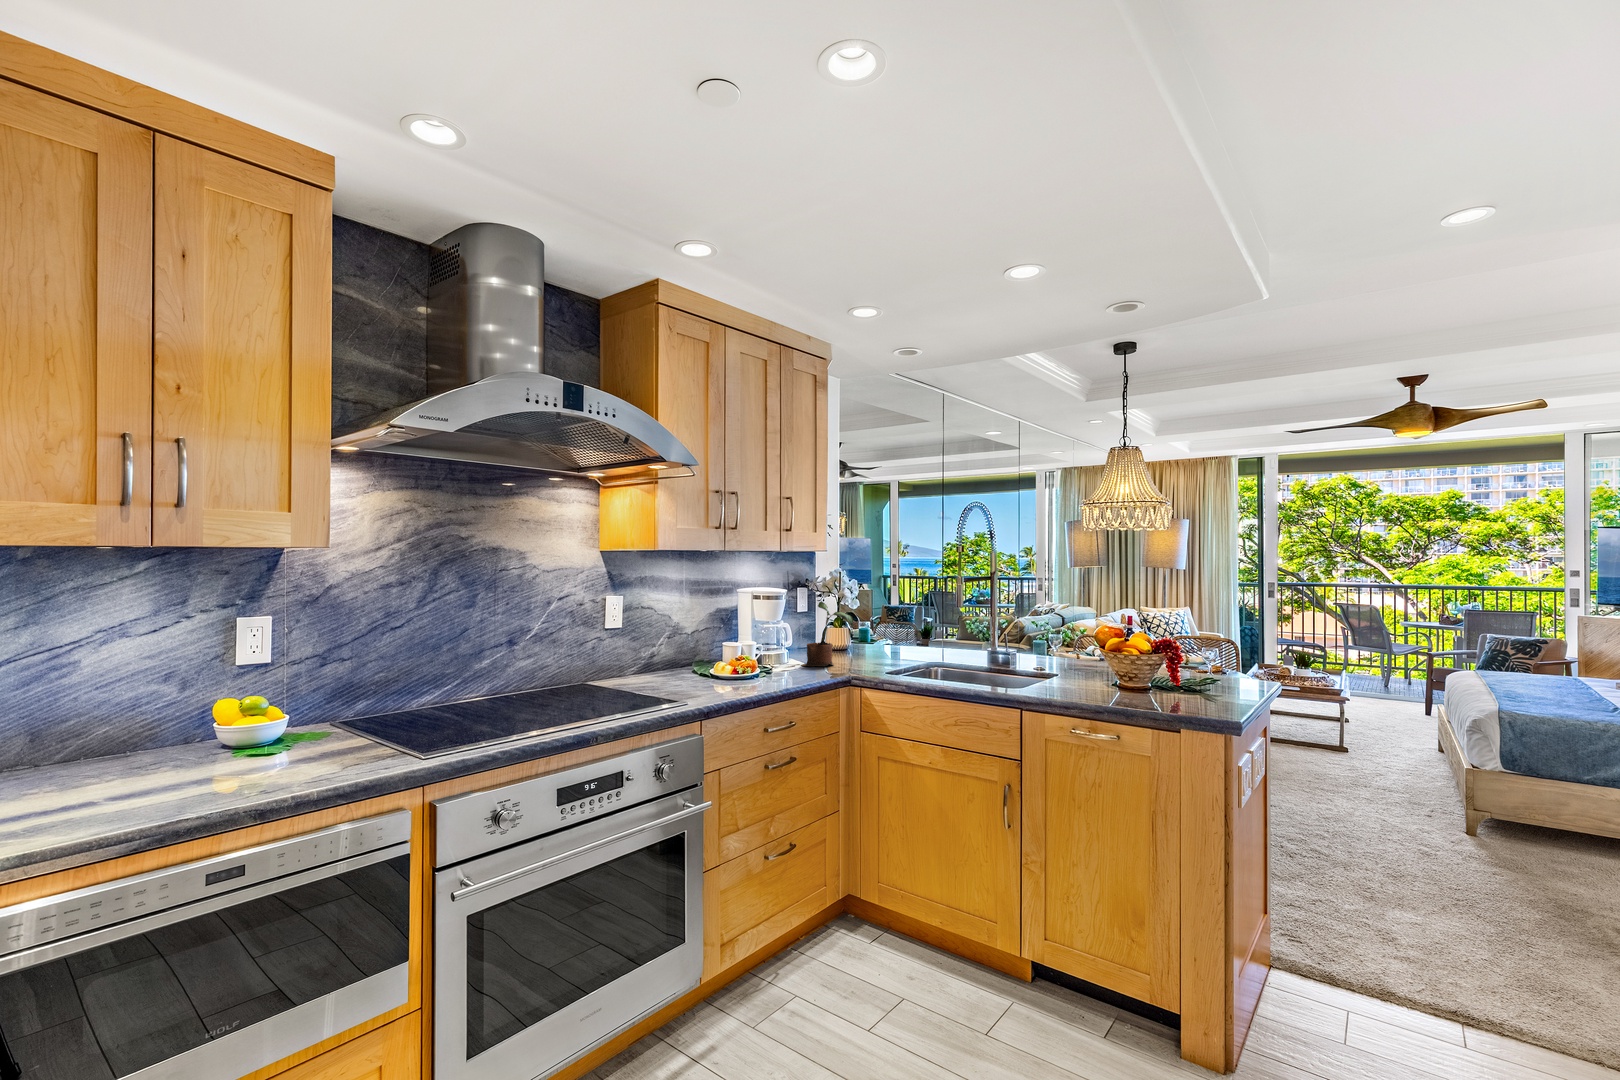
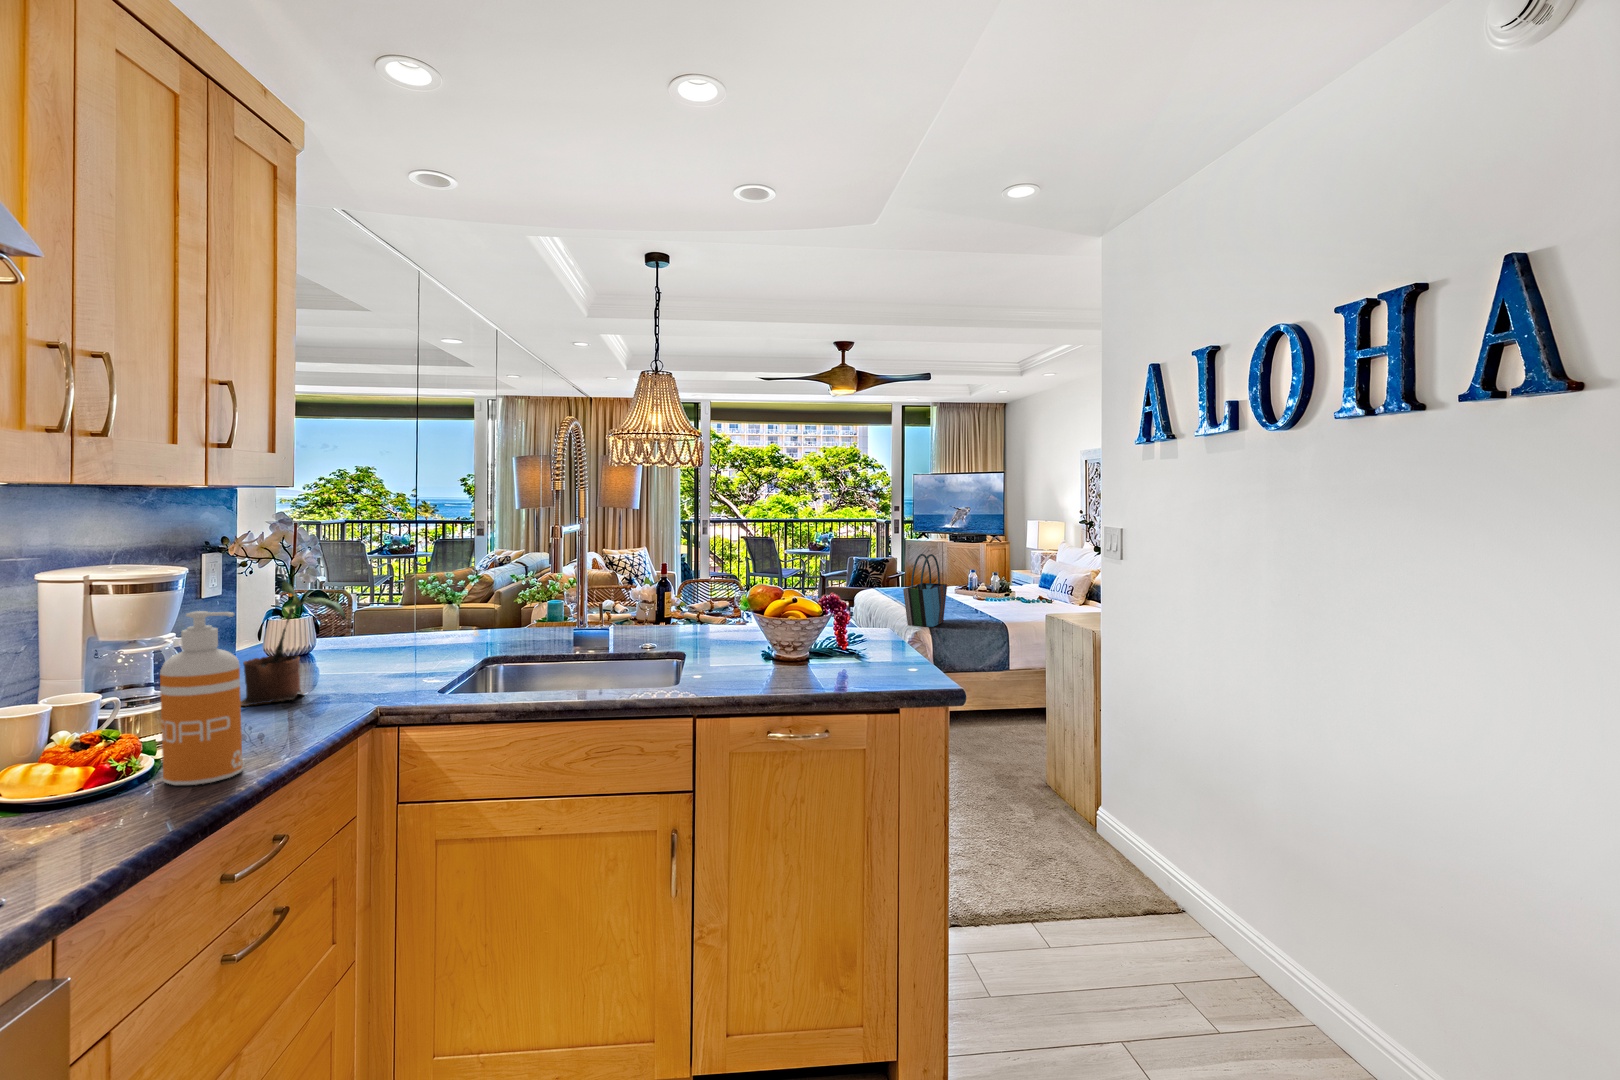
soap dispenser: none [732,610,763,689] -> present [160,611,242,785]
tote bag: none [1501,619,1590,706] -> present [903,554,947,627]

